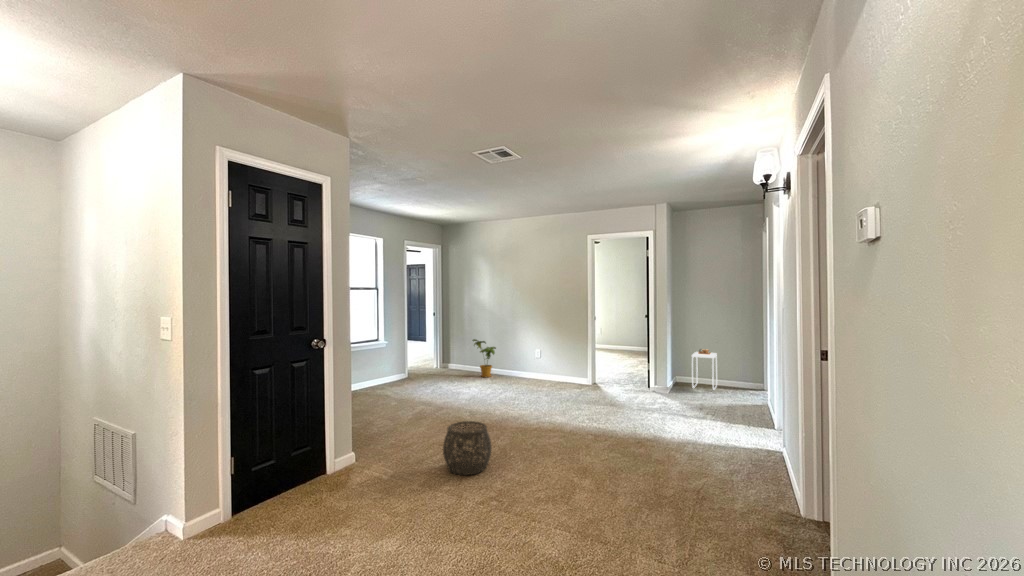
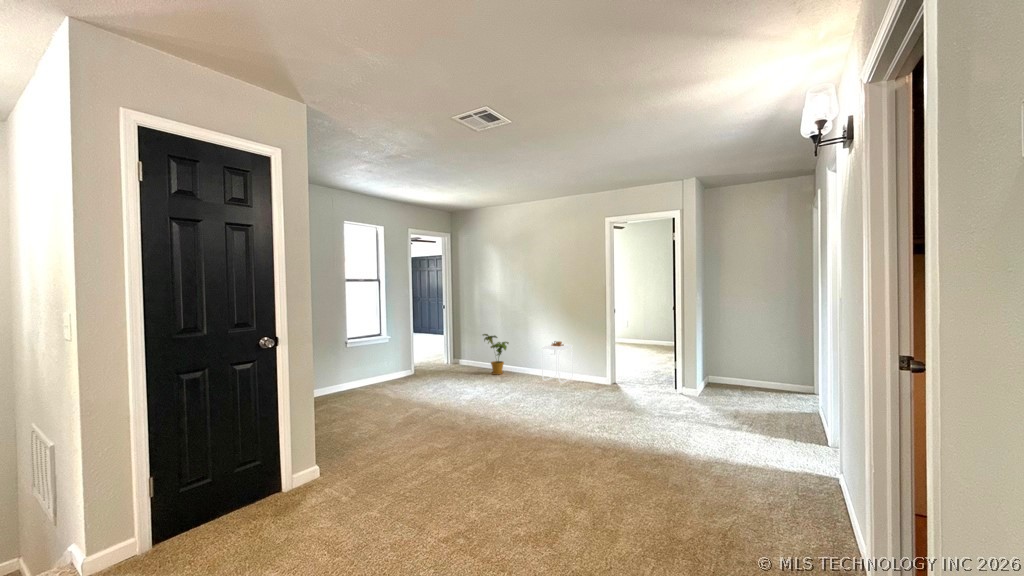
side table: present [692,349,717,390] -> present [542,341,573,383]
woven basket: present [443,421,491,475] -> none [415,433,473,500]

